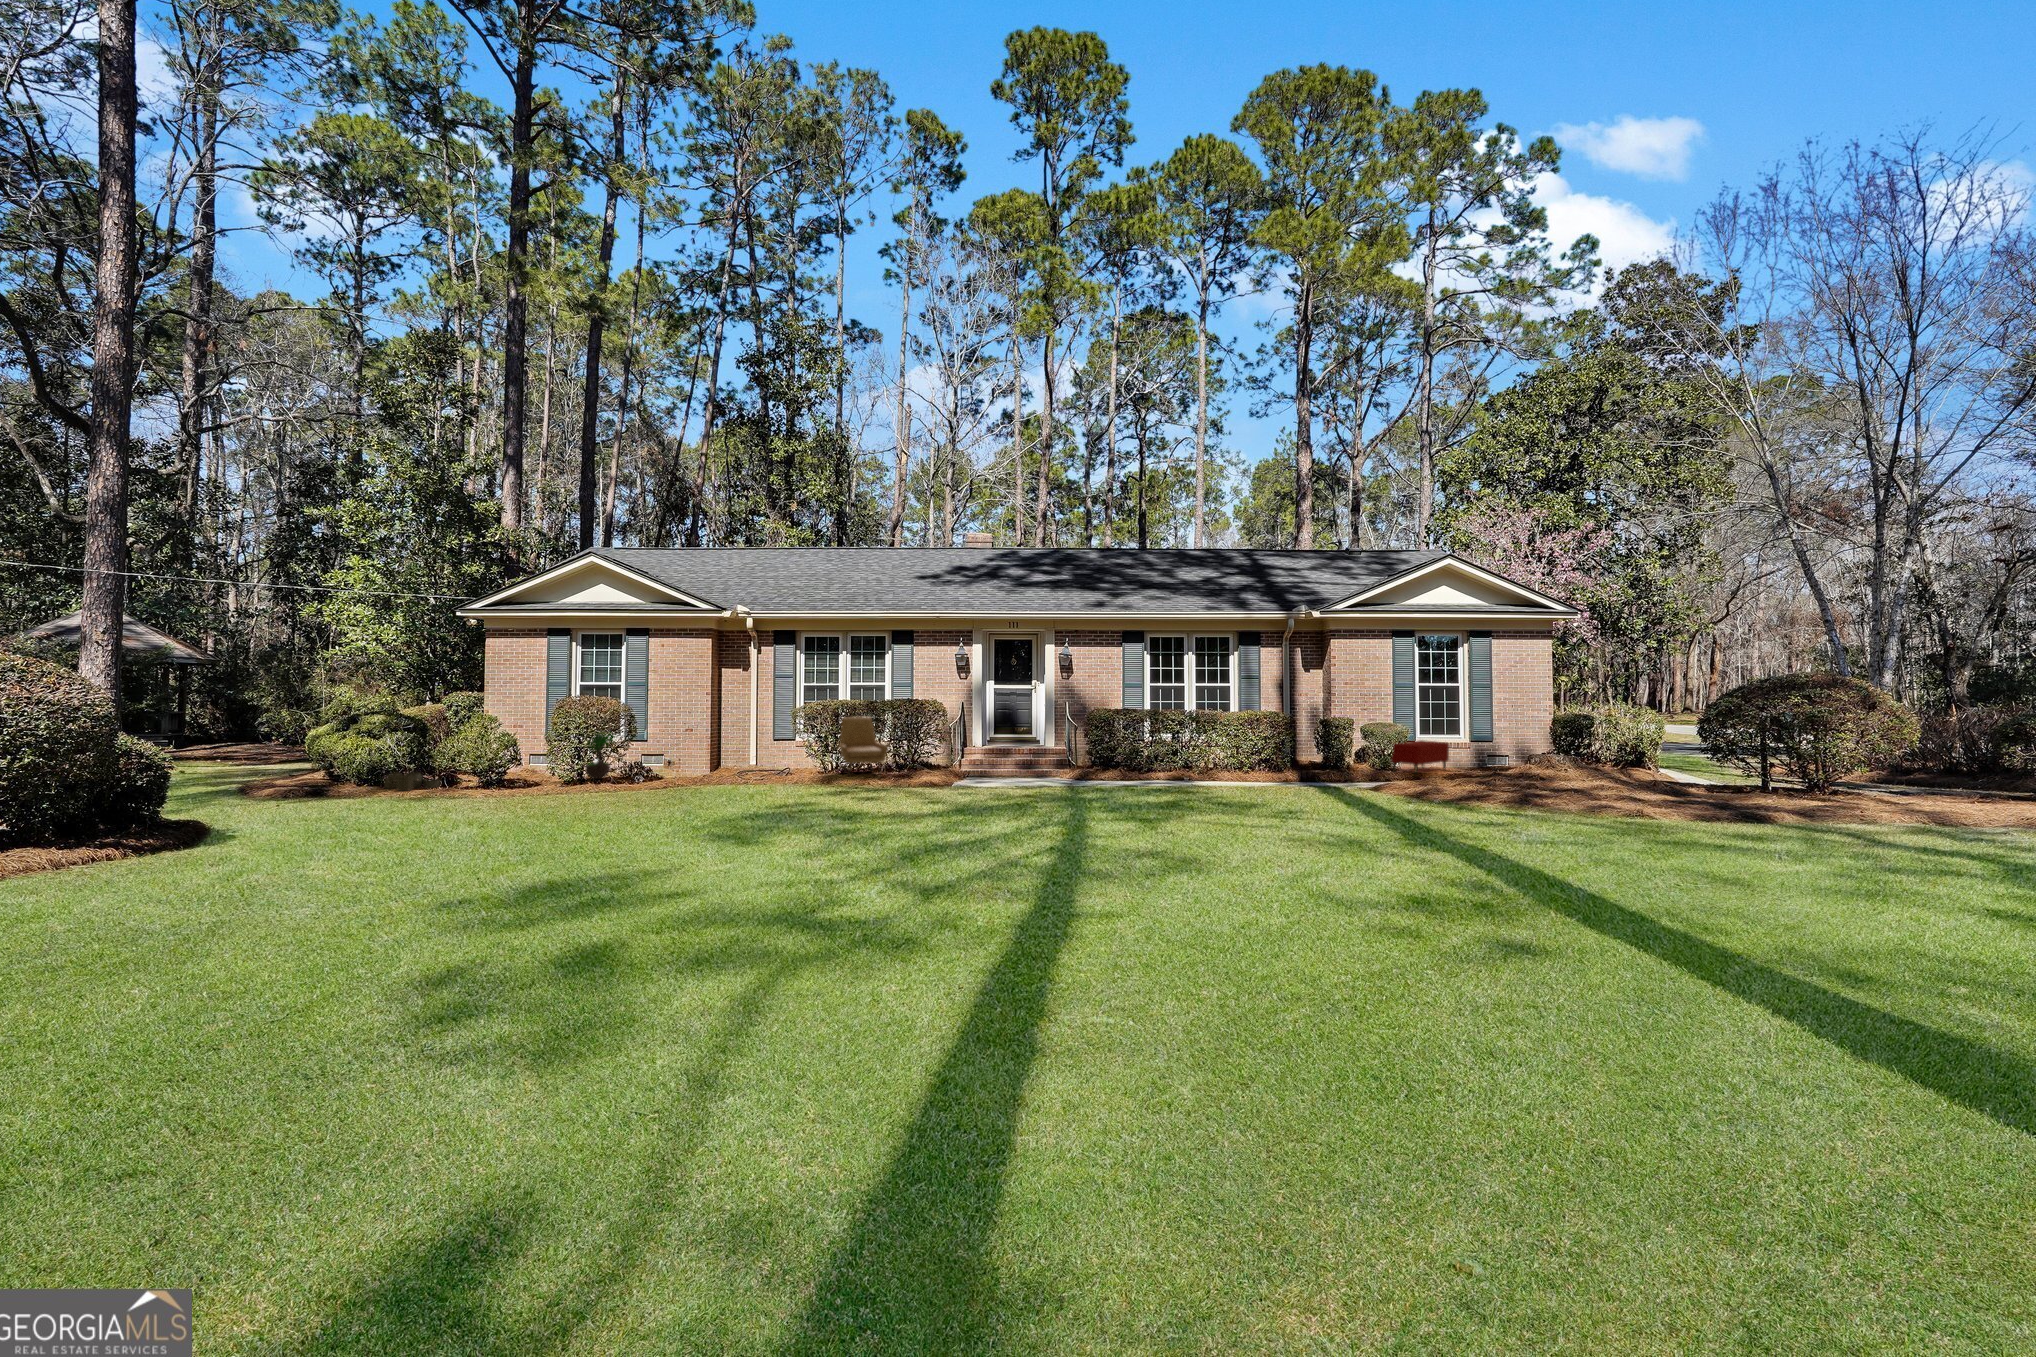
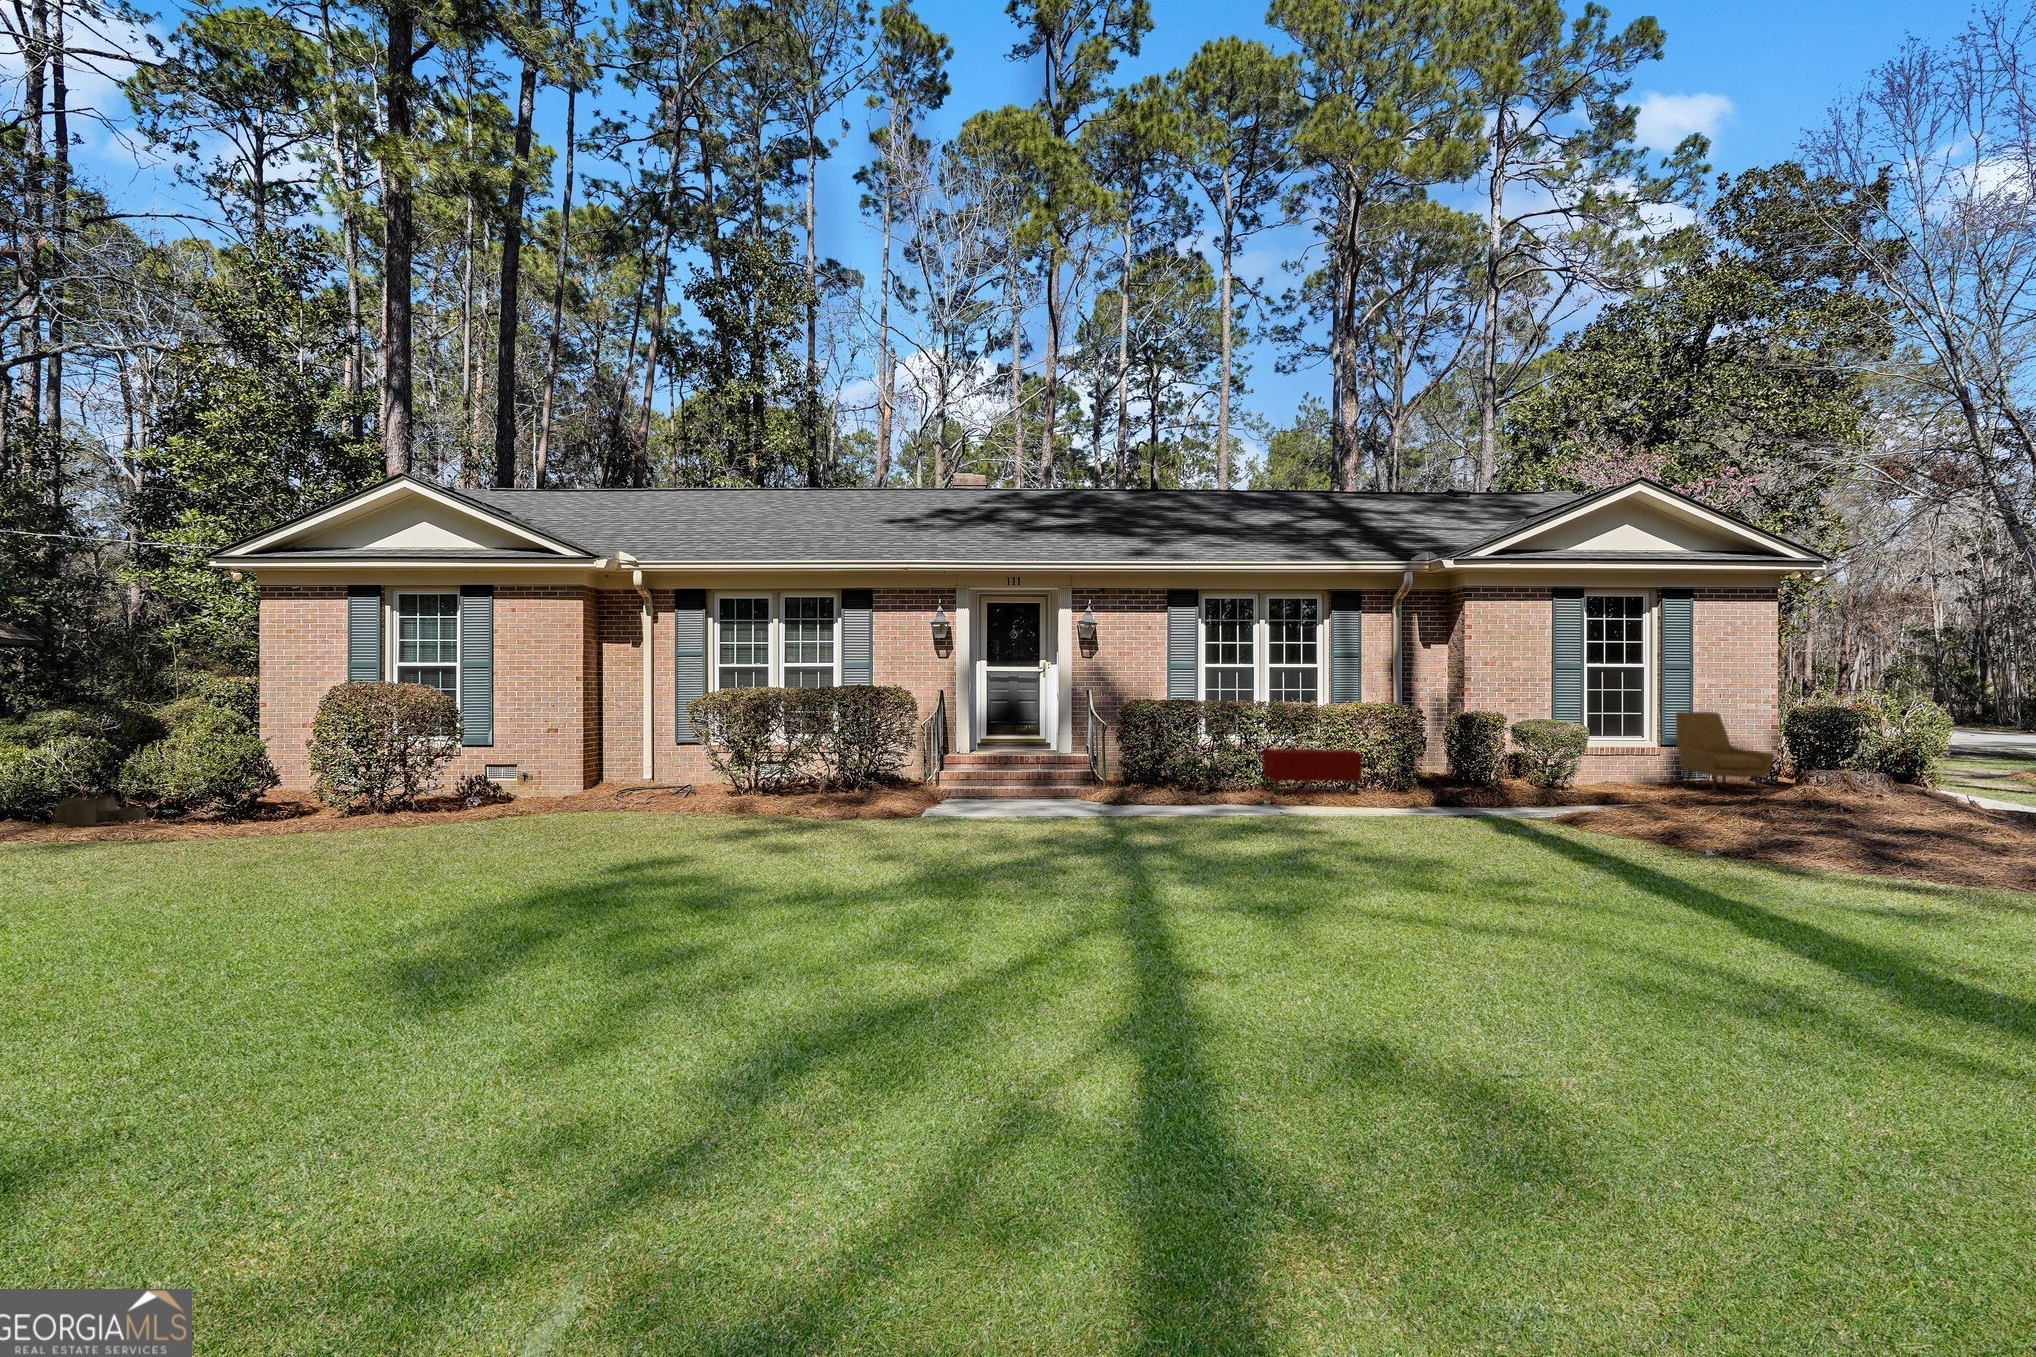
chair: present [839,717,888,775] -> present [1676,712,1774,794]
potted tree: present [585,732,613,779] -> none [371,728,425,805]
bench: present [1391,740,1449,774] -> present [1262,748,1362,794]

